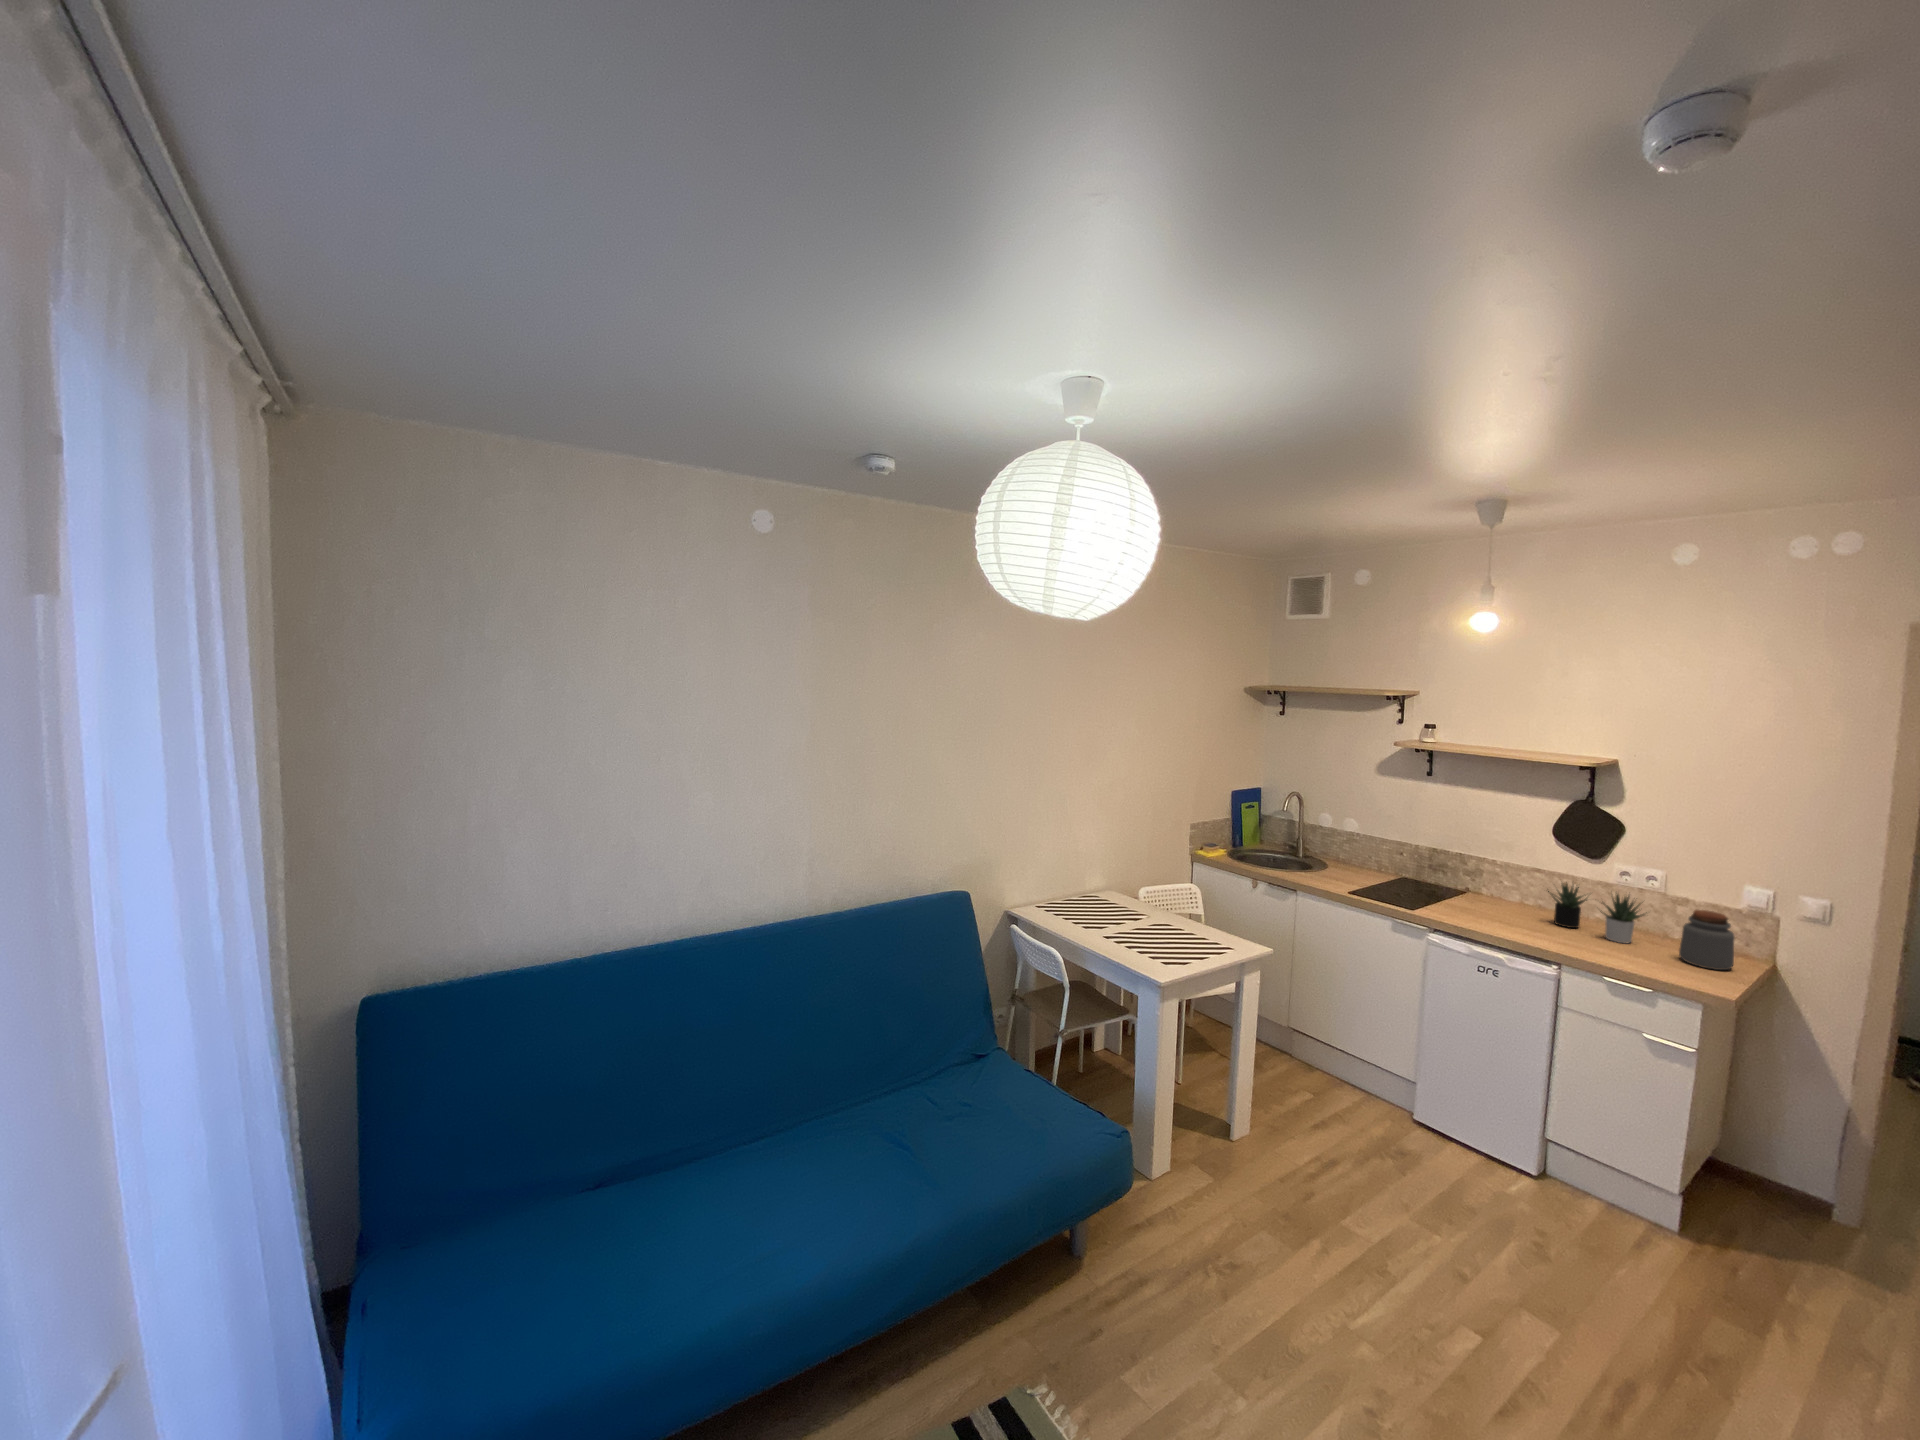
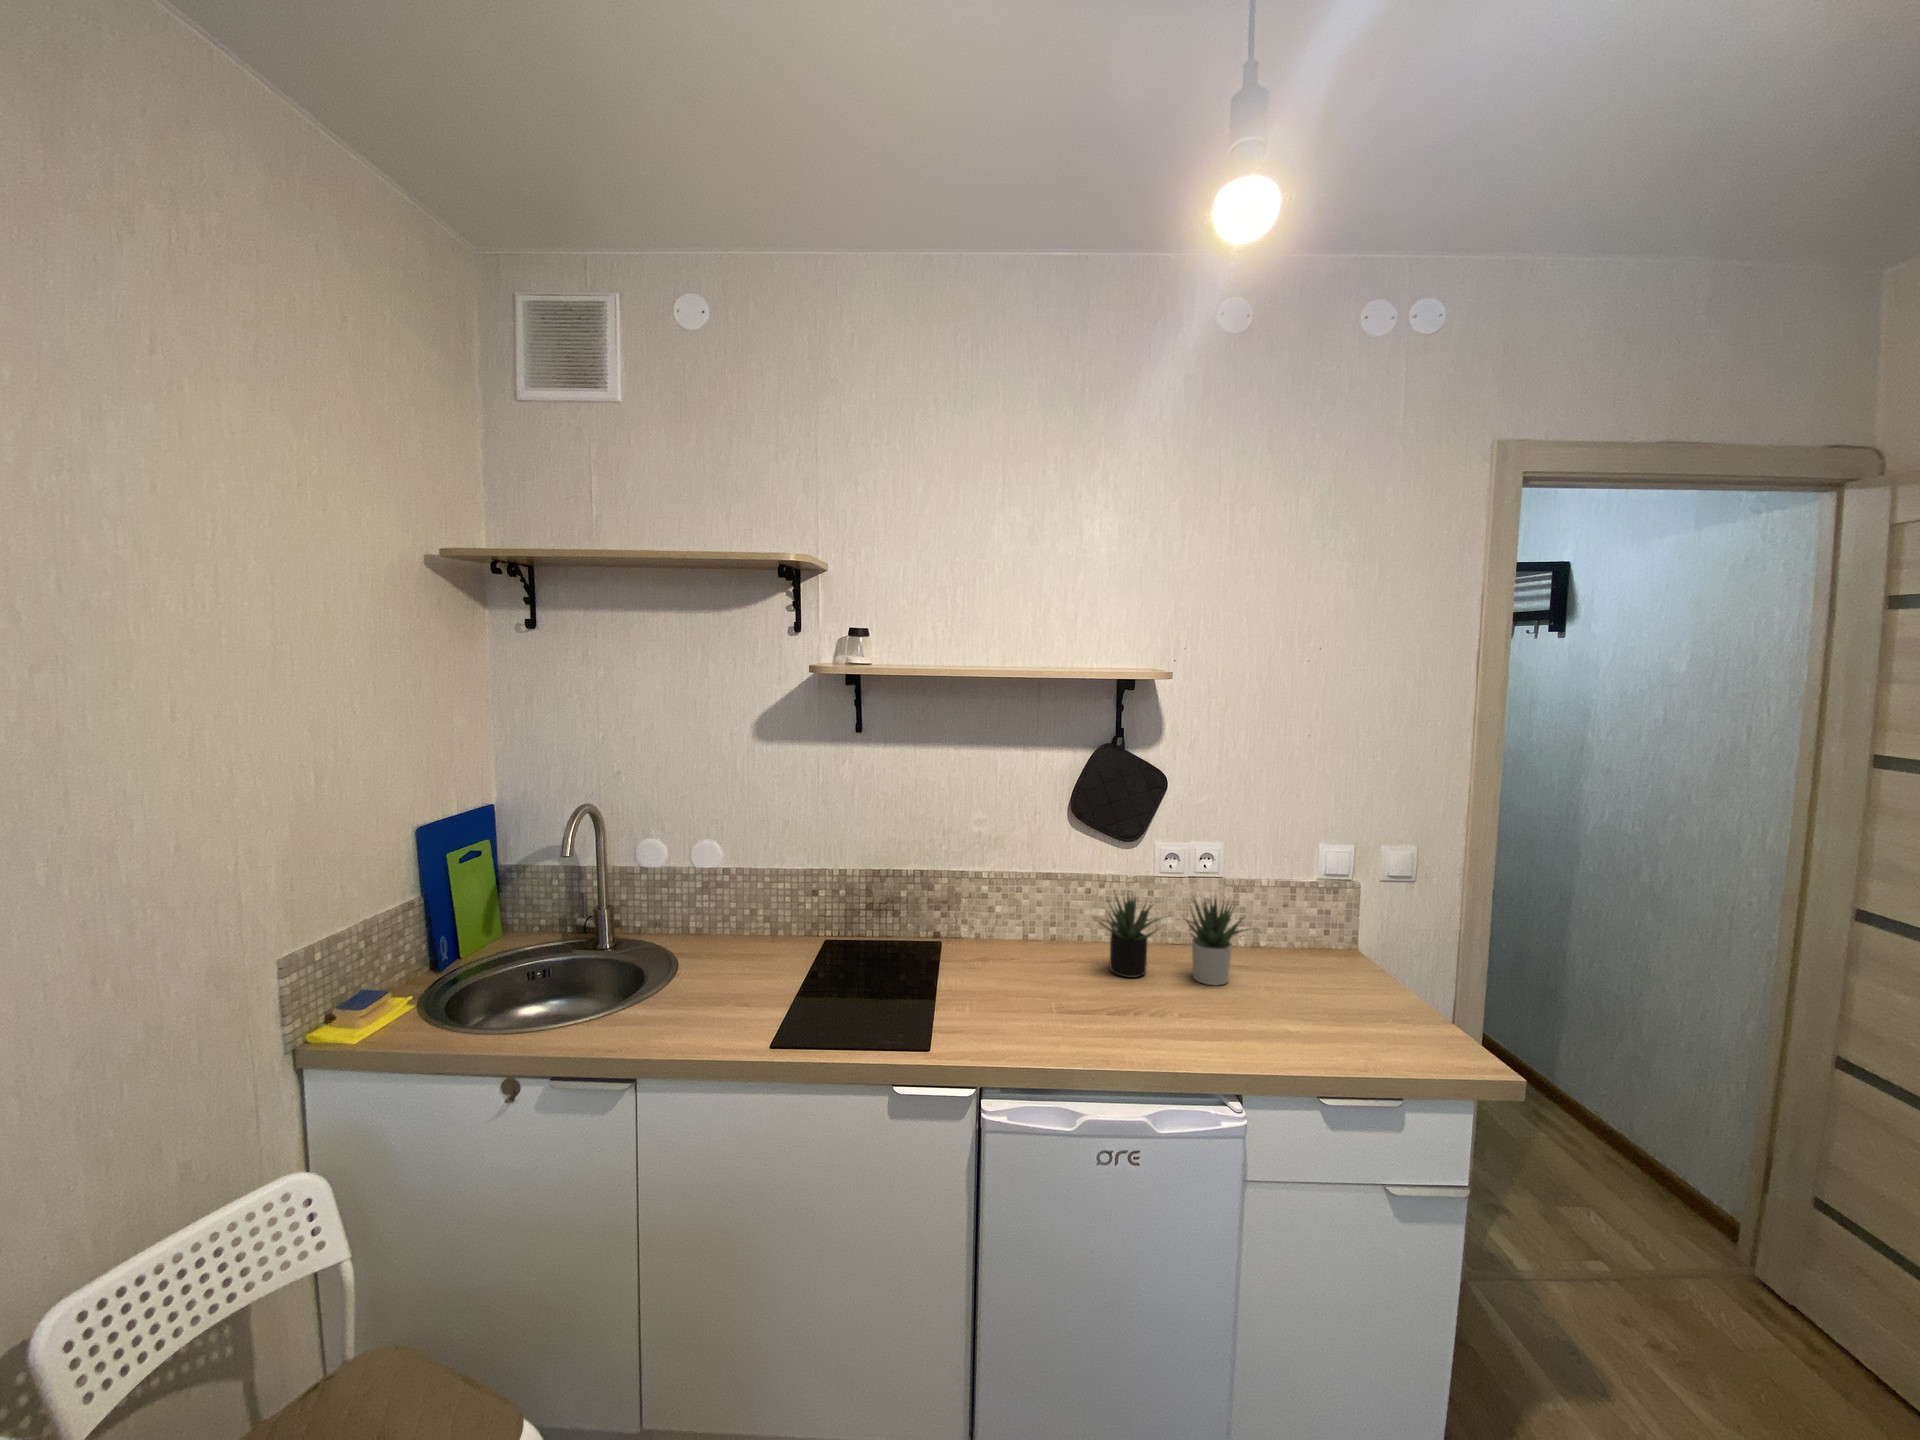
jar: present [1679,910,1735,970] -> none [1299,899,1371,999]

